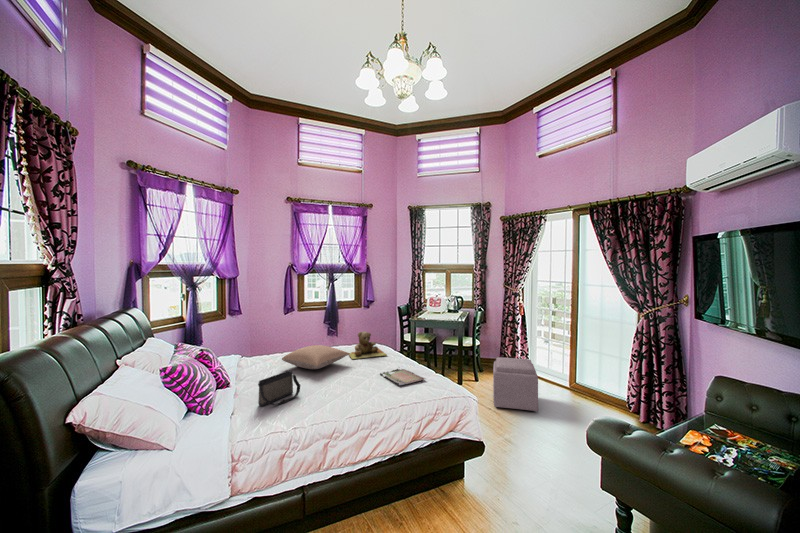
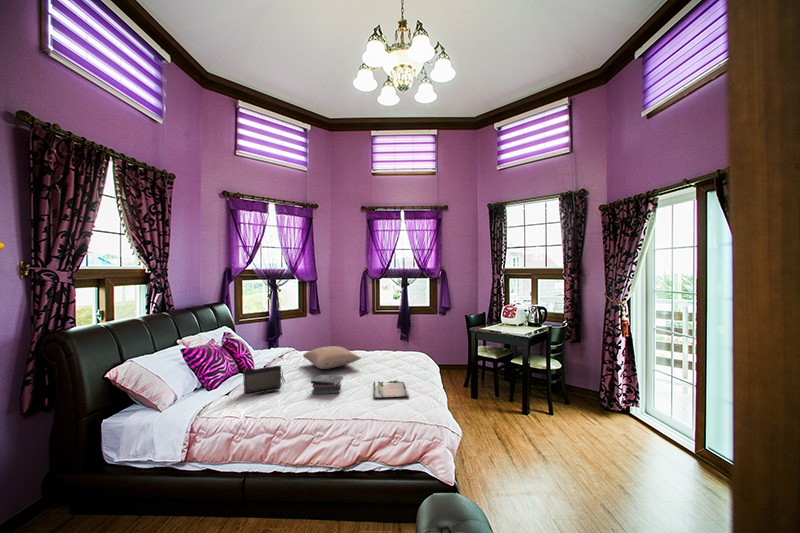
teddy bear: present [349,331,386,359] -> none [369,338,410,365]
ottoman: present [493,357,538,411] -> none [545,388,619,471]
book: none [330,372,362,393] -> present [311,375,343,394]

